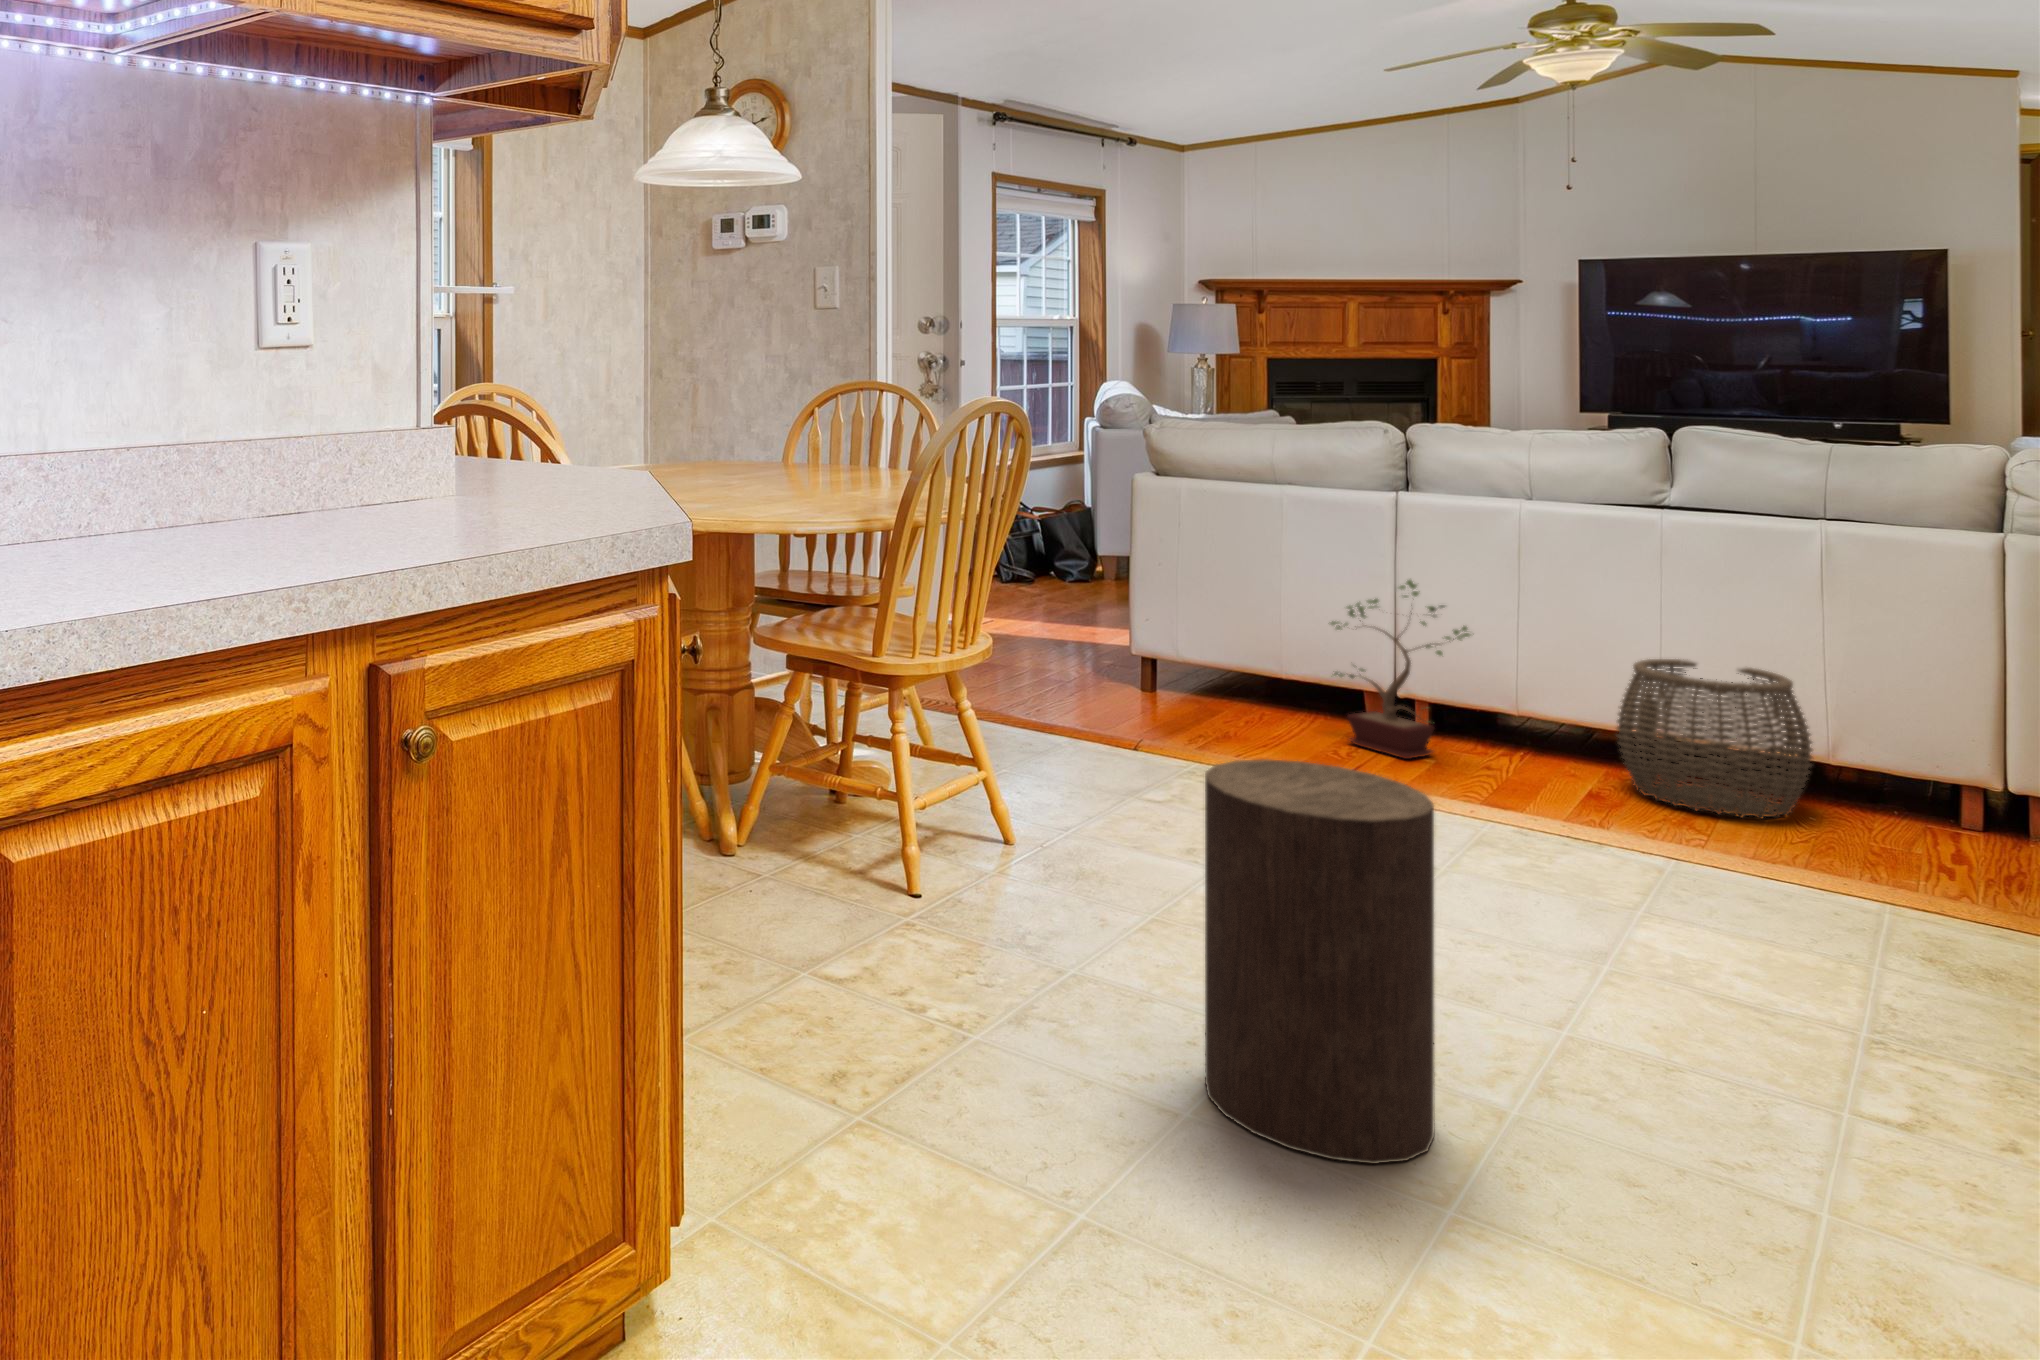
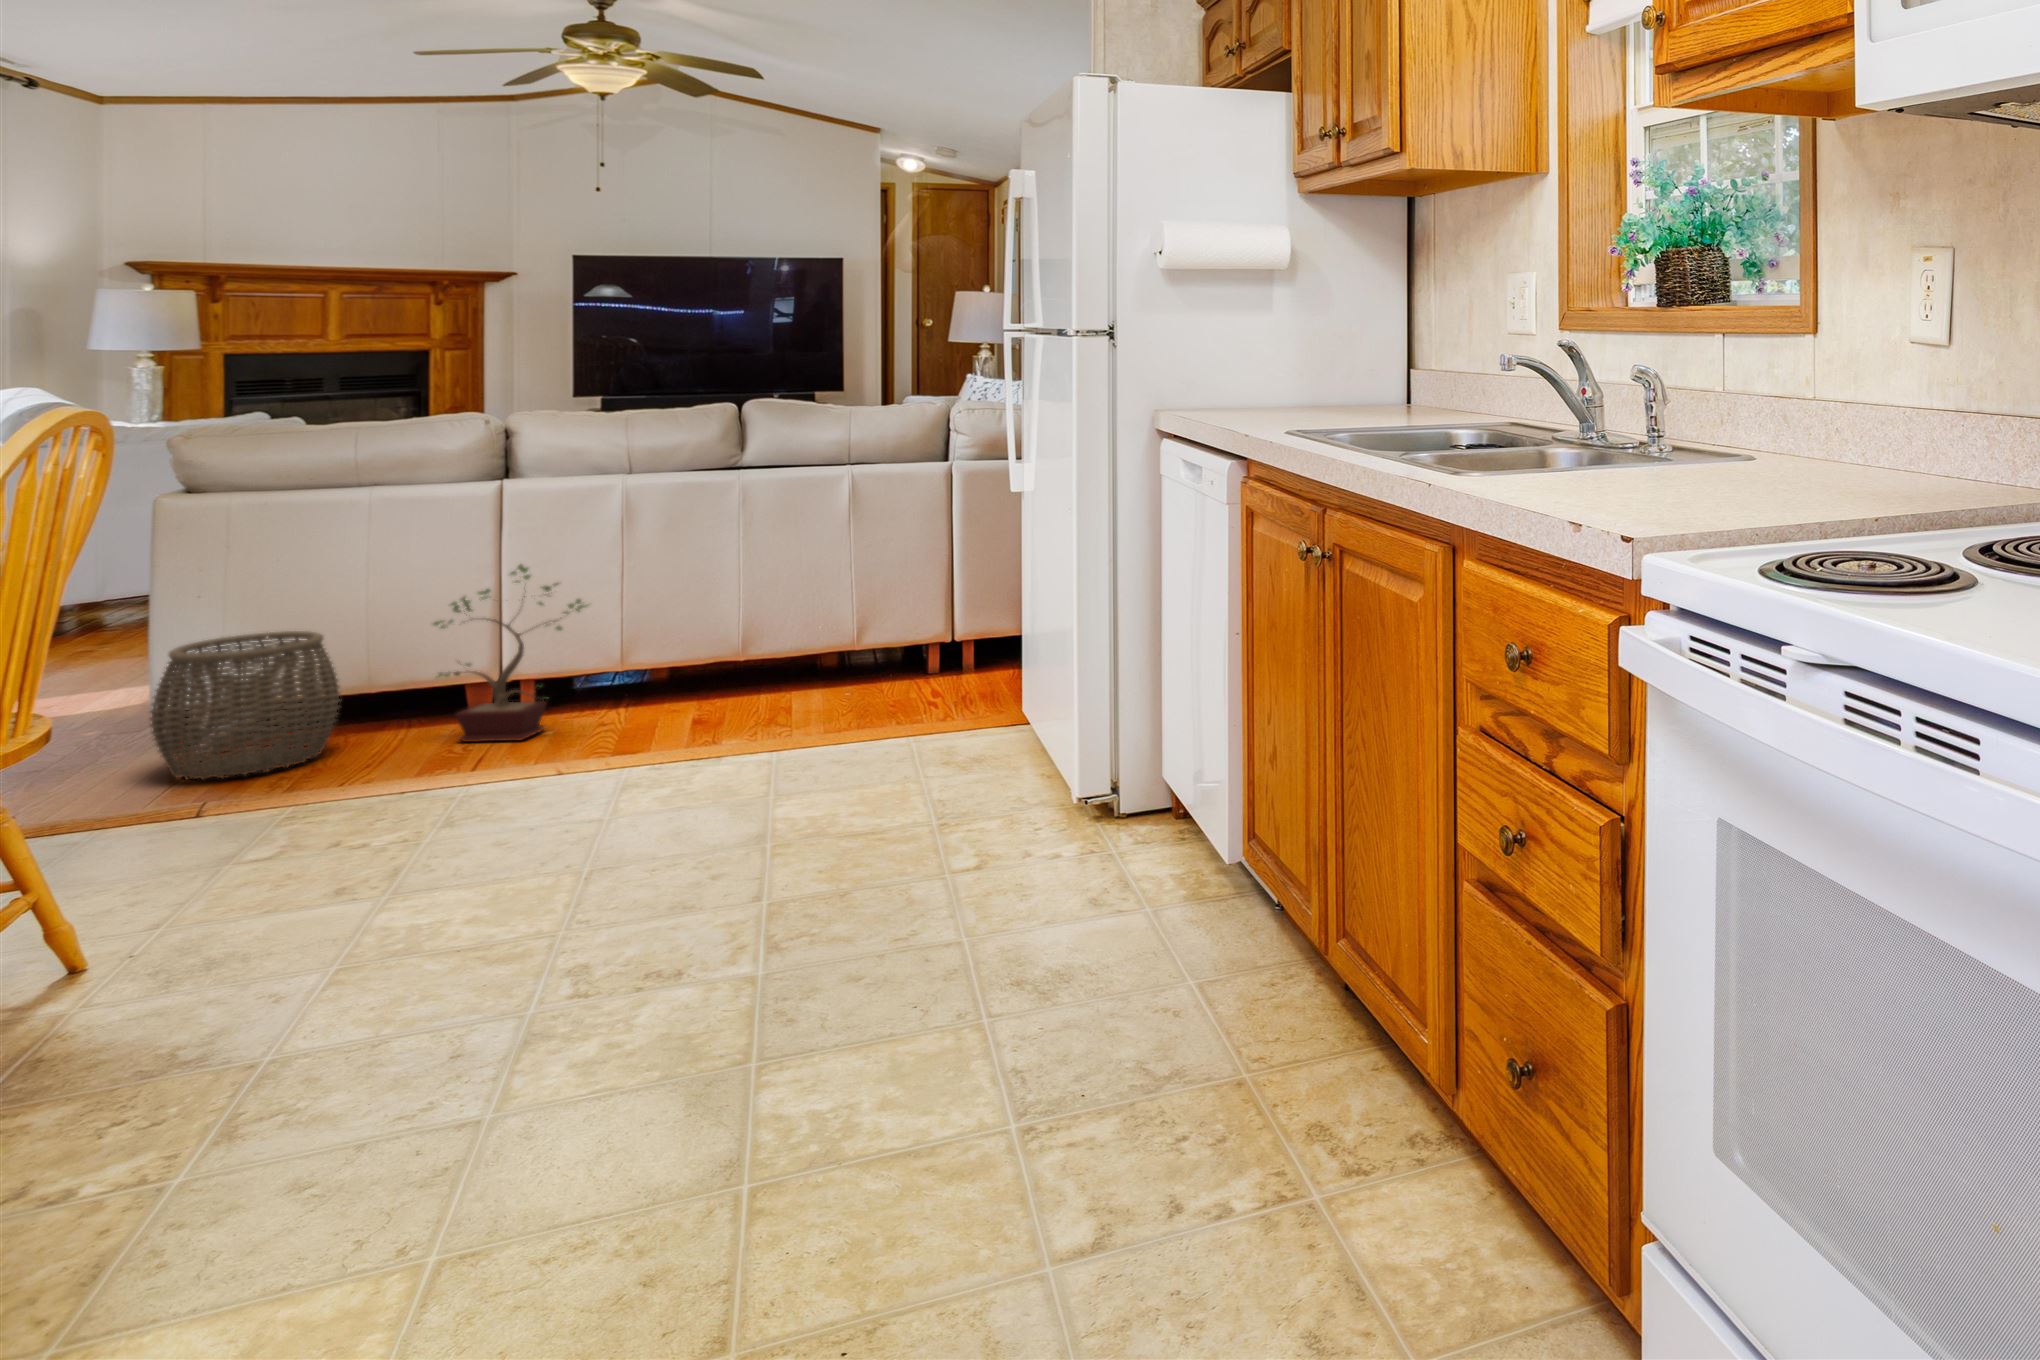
woven basket: present [1617,659,1813,819] -> present [150,631,340,779]
stool: present [1205,759,1435,1164] -> none [483,723,708,1097]

